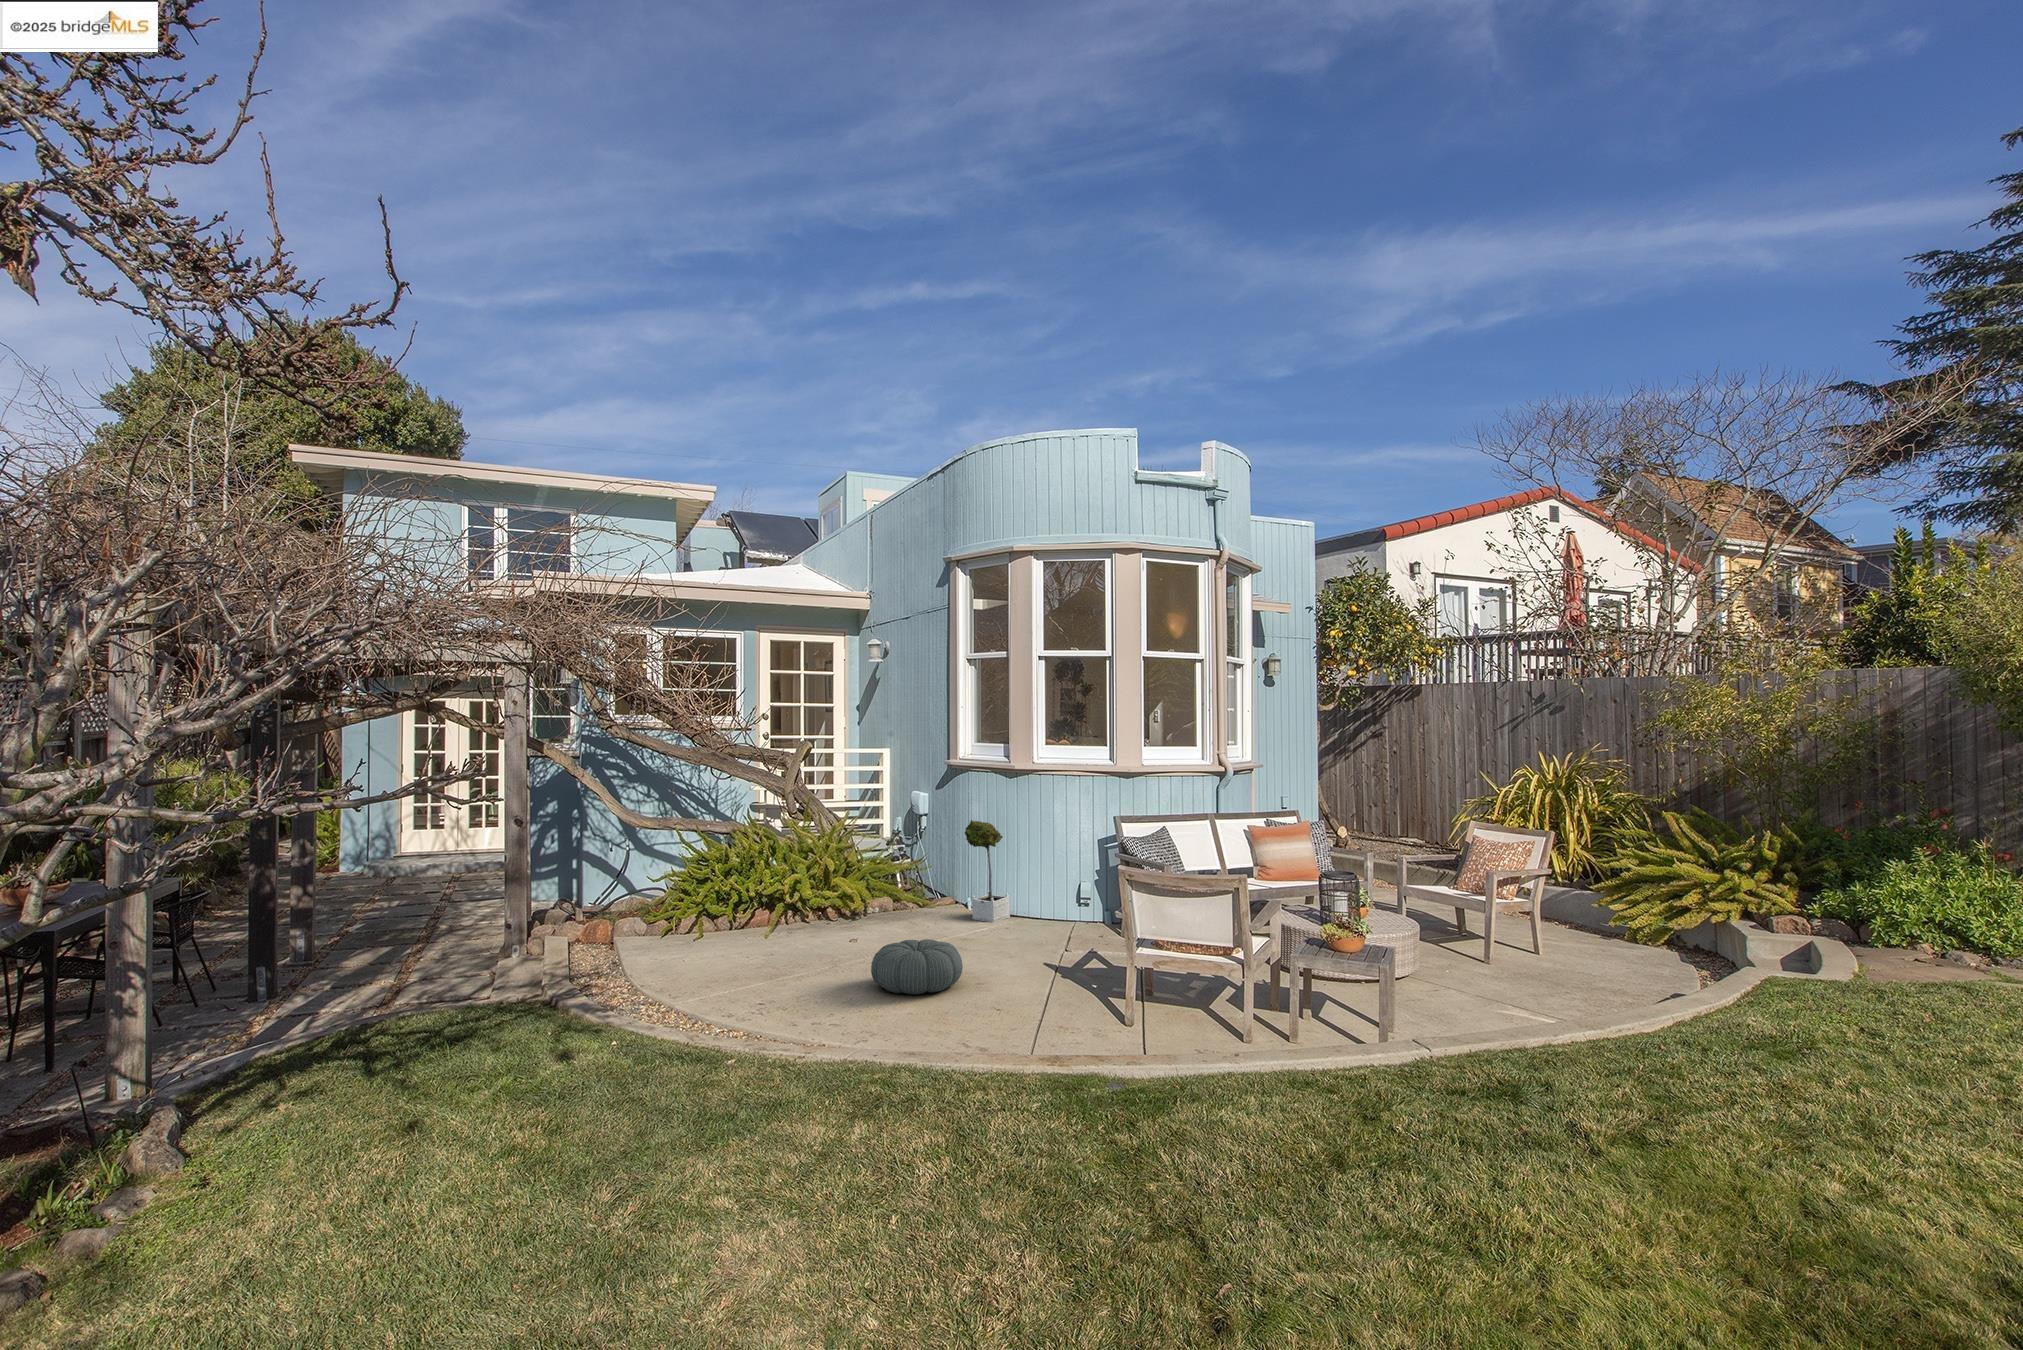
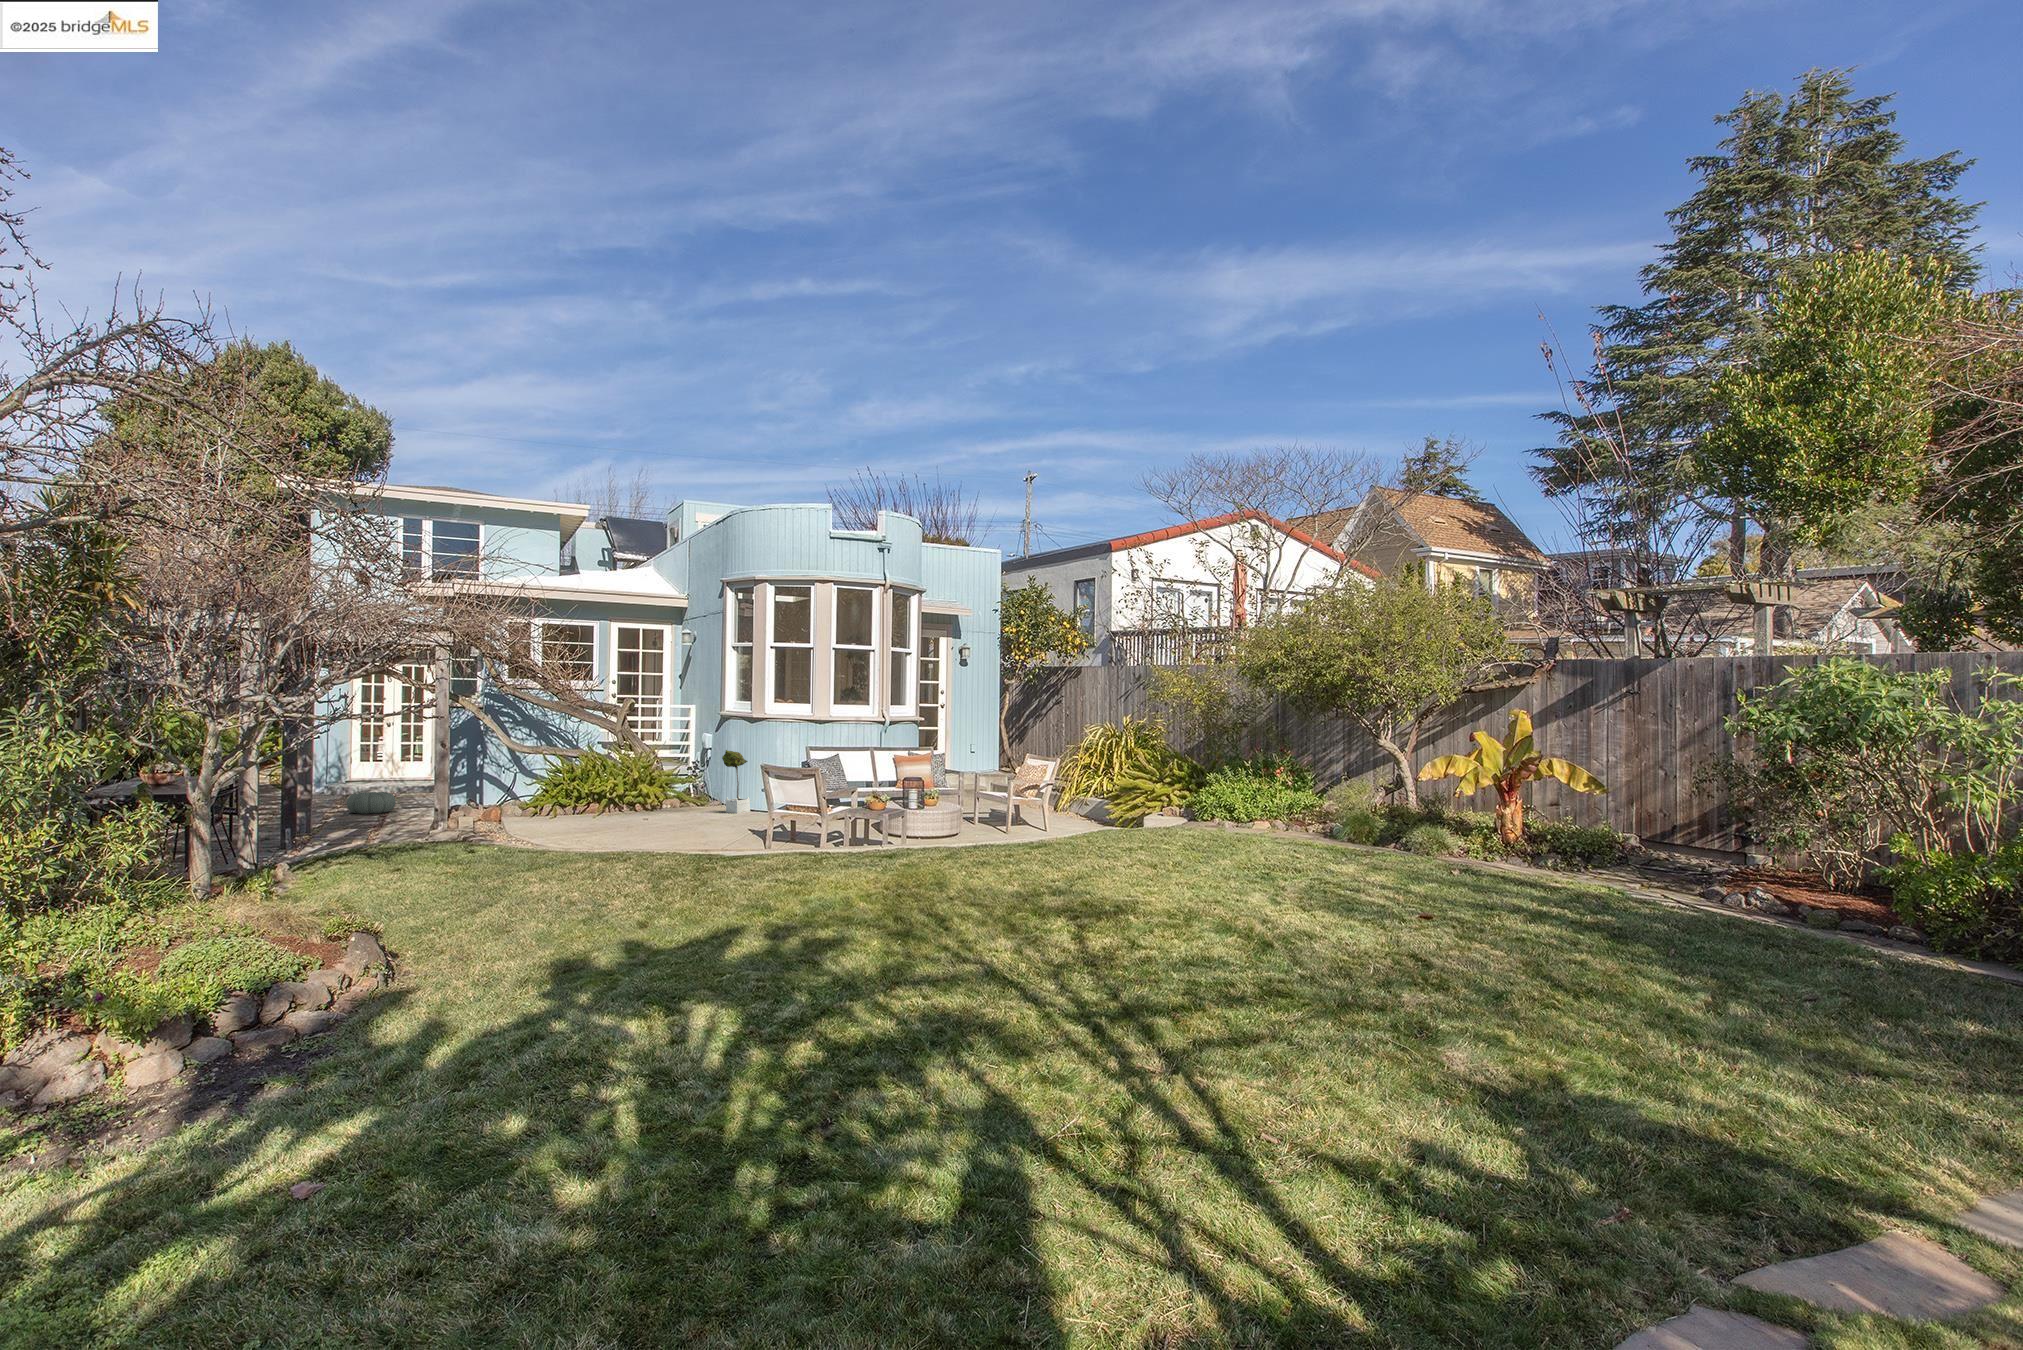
pouf: present [871,939,963,995] -> present [347,792,396,814]

